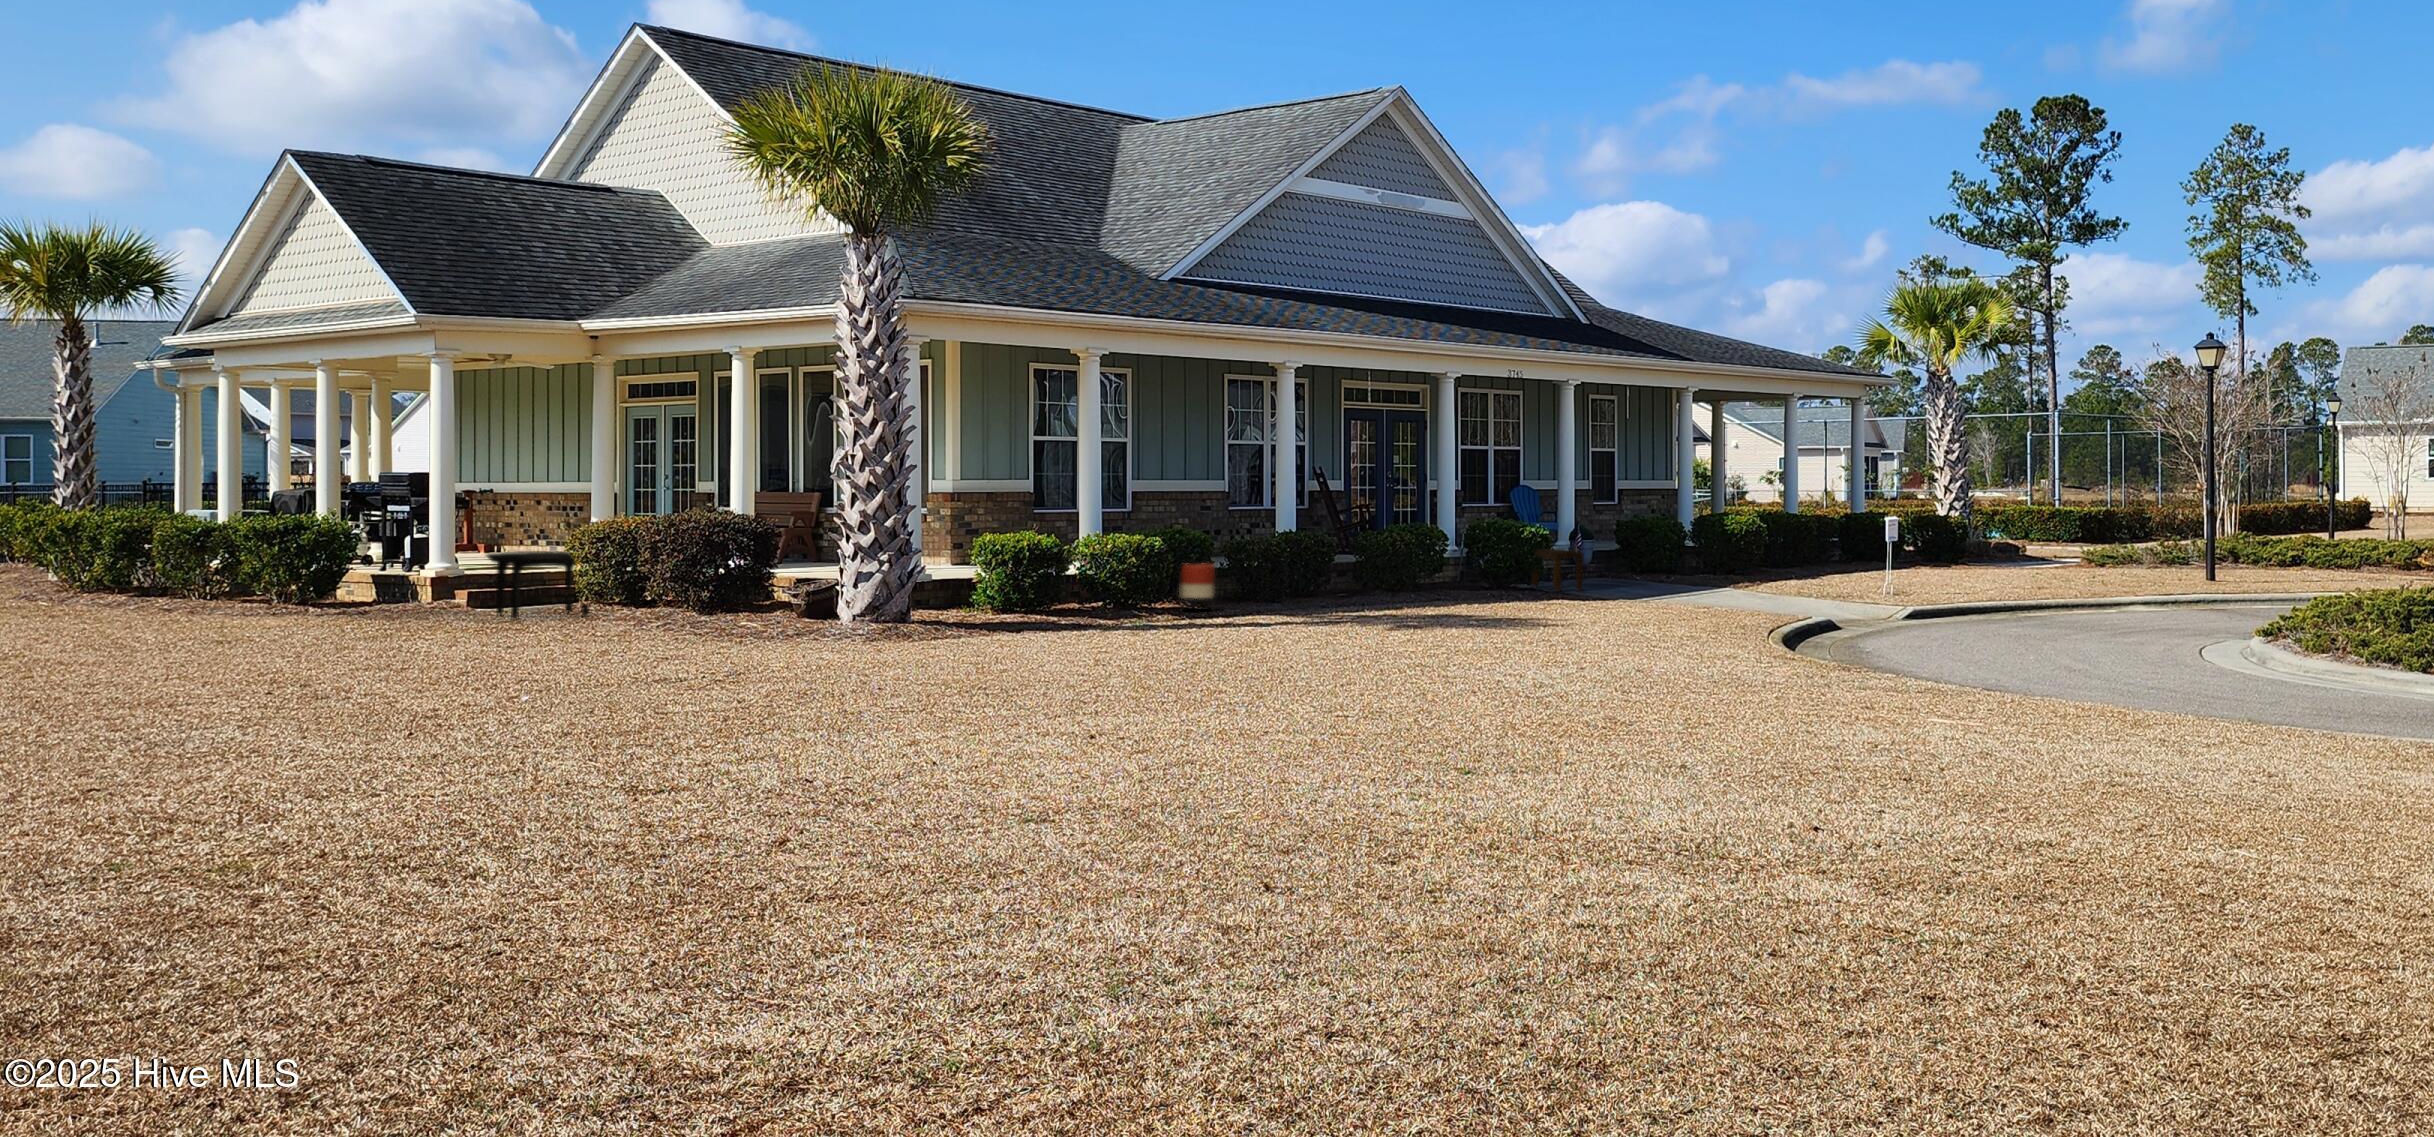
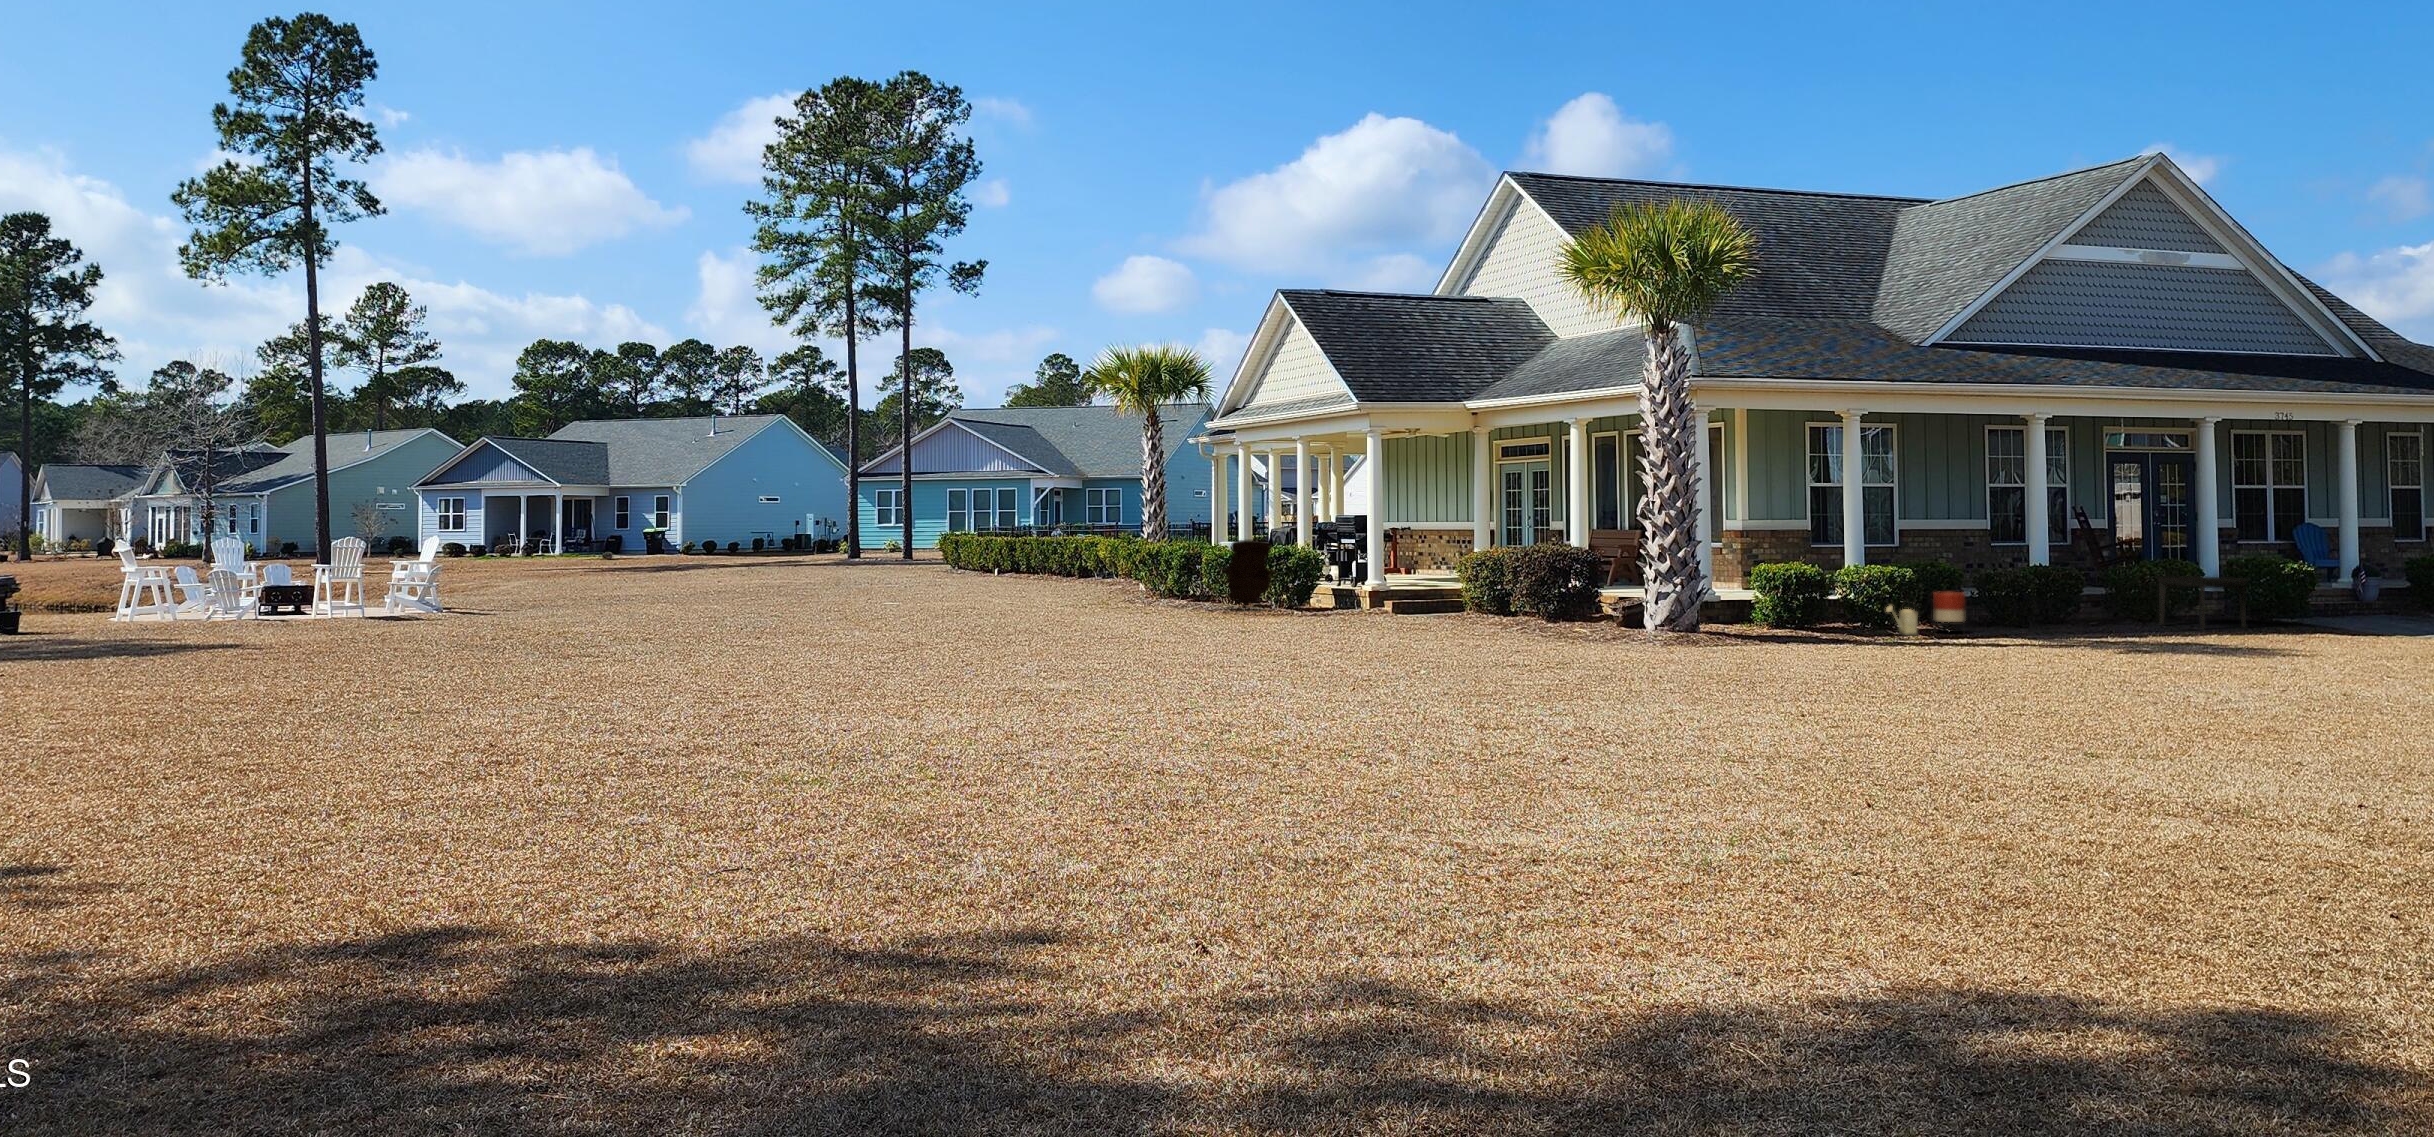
lounge chair: none [188,507,282,613] -> present [1223,540,1276,611]
bench: present [1532,549,1584,591] -> none [2301,584,2359,626]
round table: present [486,551,590,620] -> present [2157,576,2248,629]
watering can: none [1129,576,1164,616] -> present [1886,606,1918,636]

